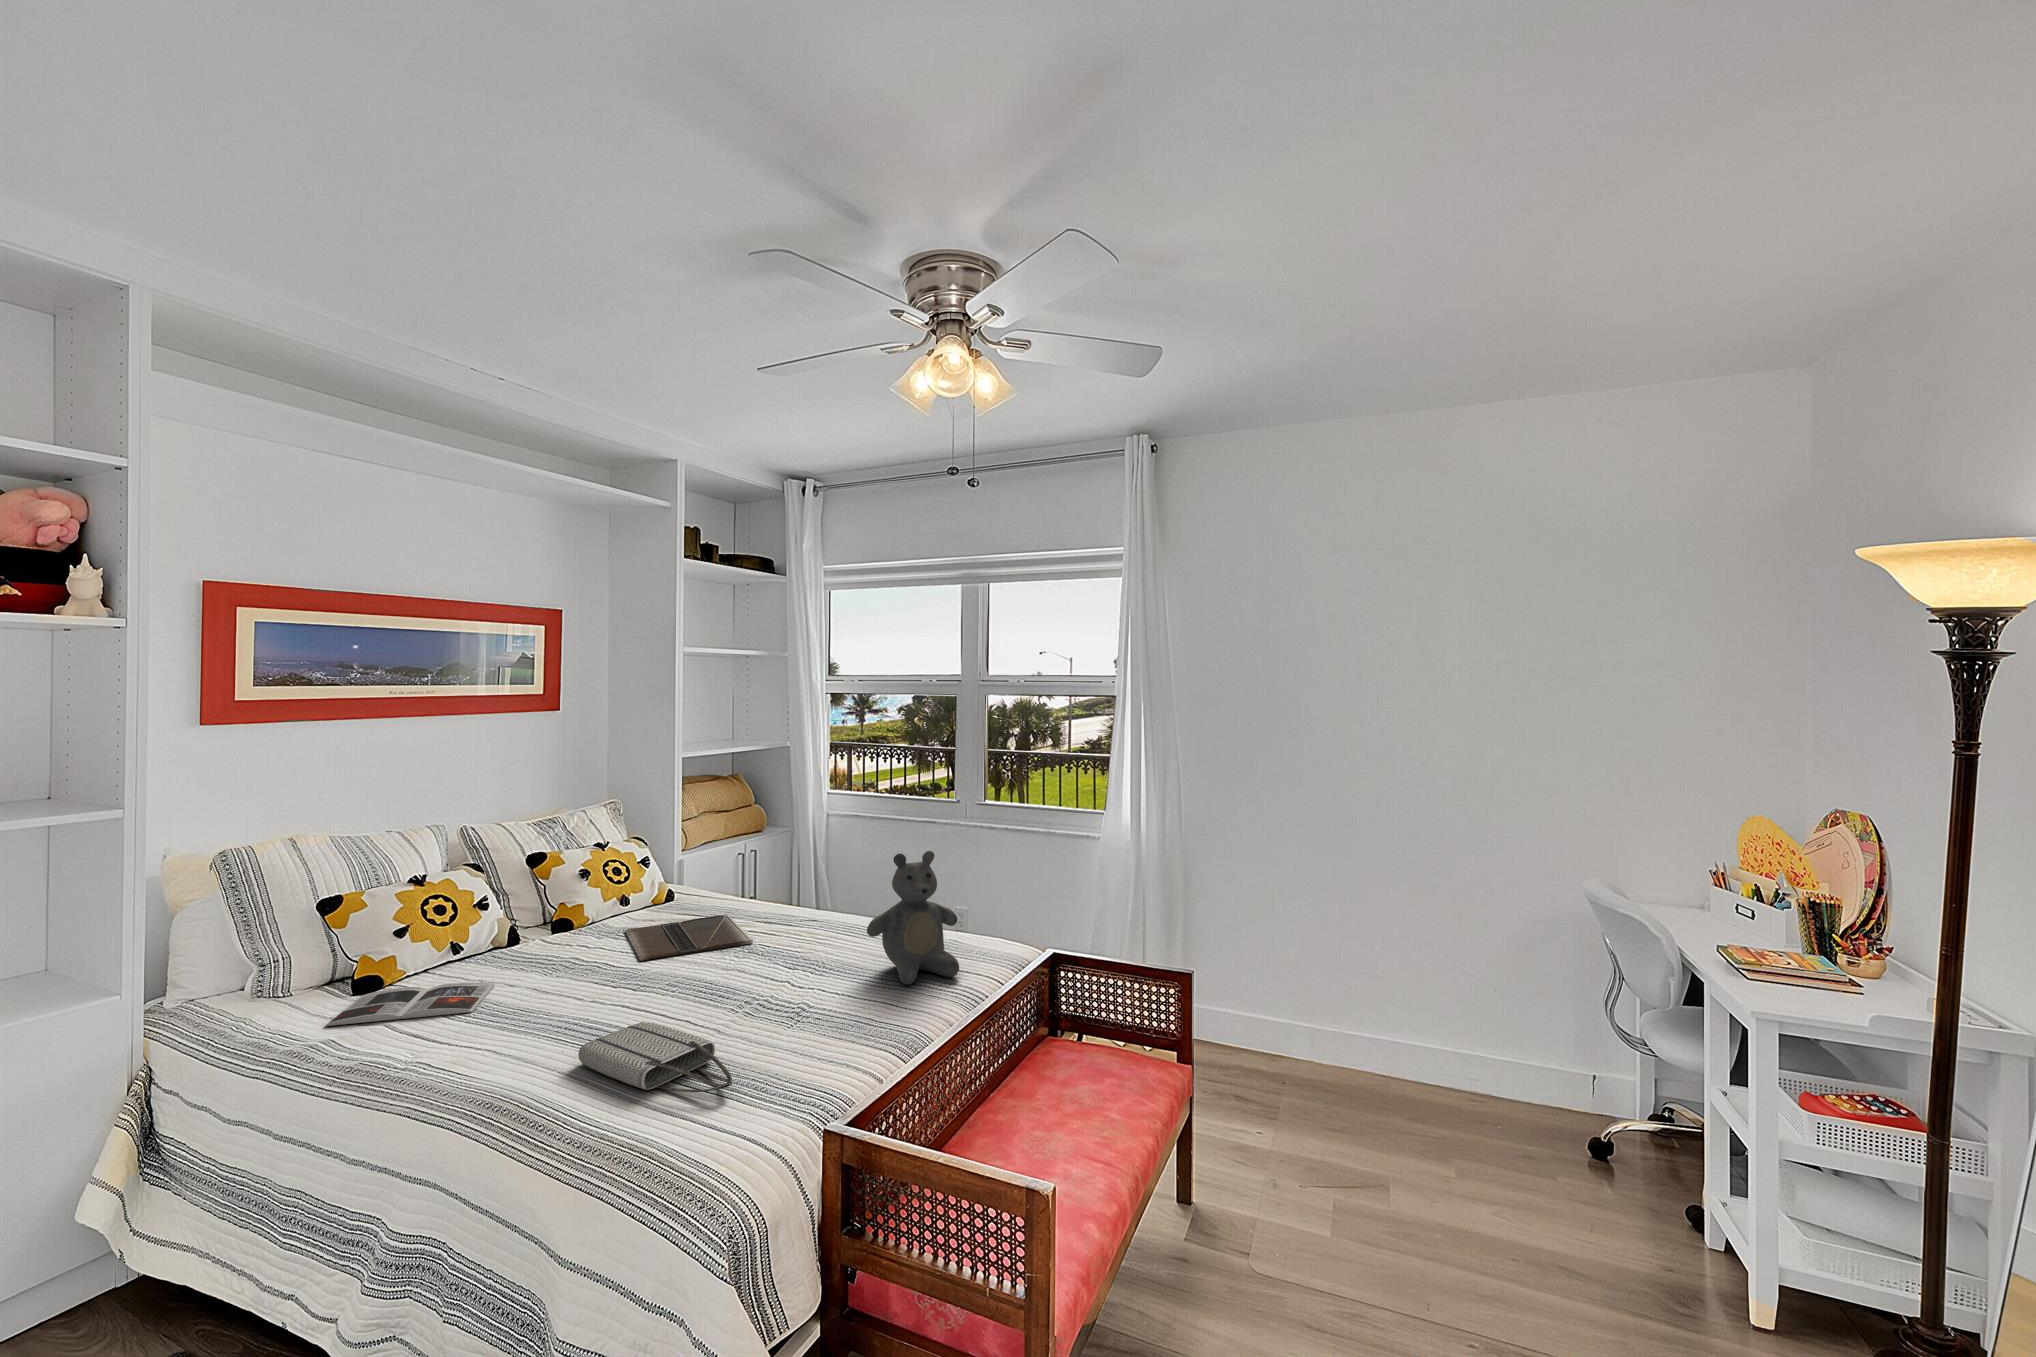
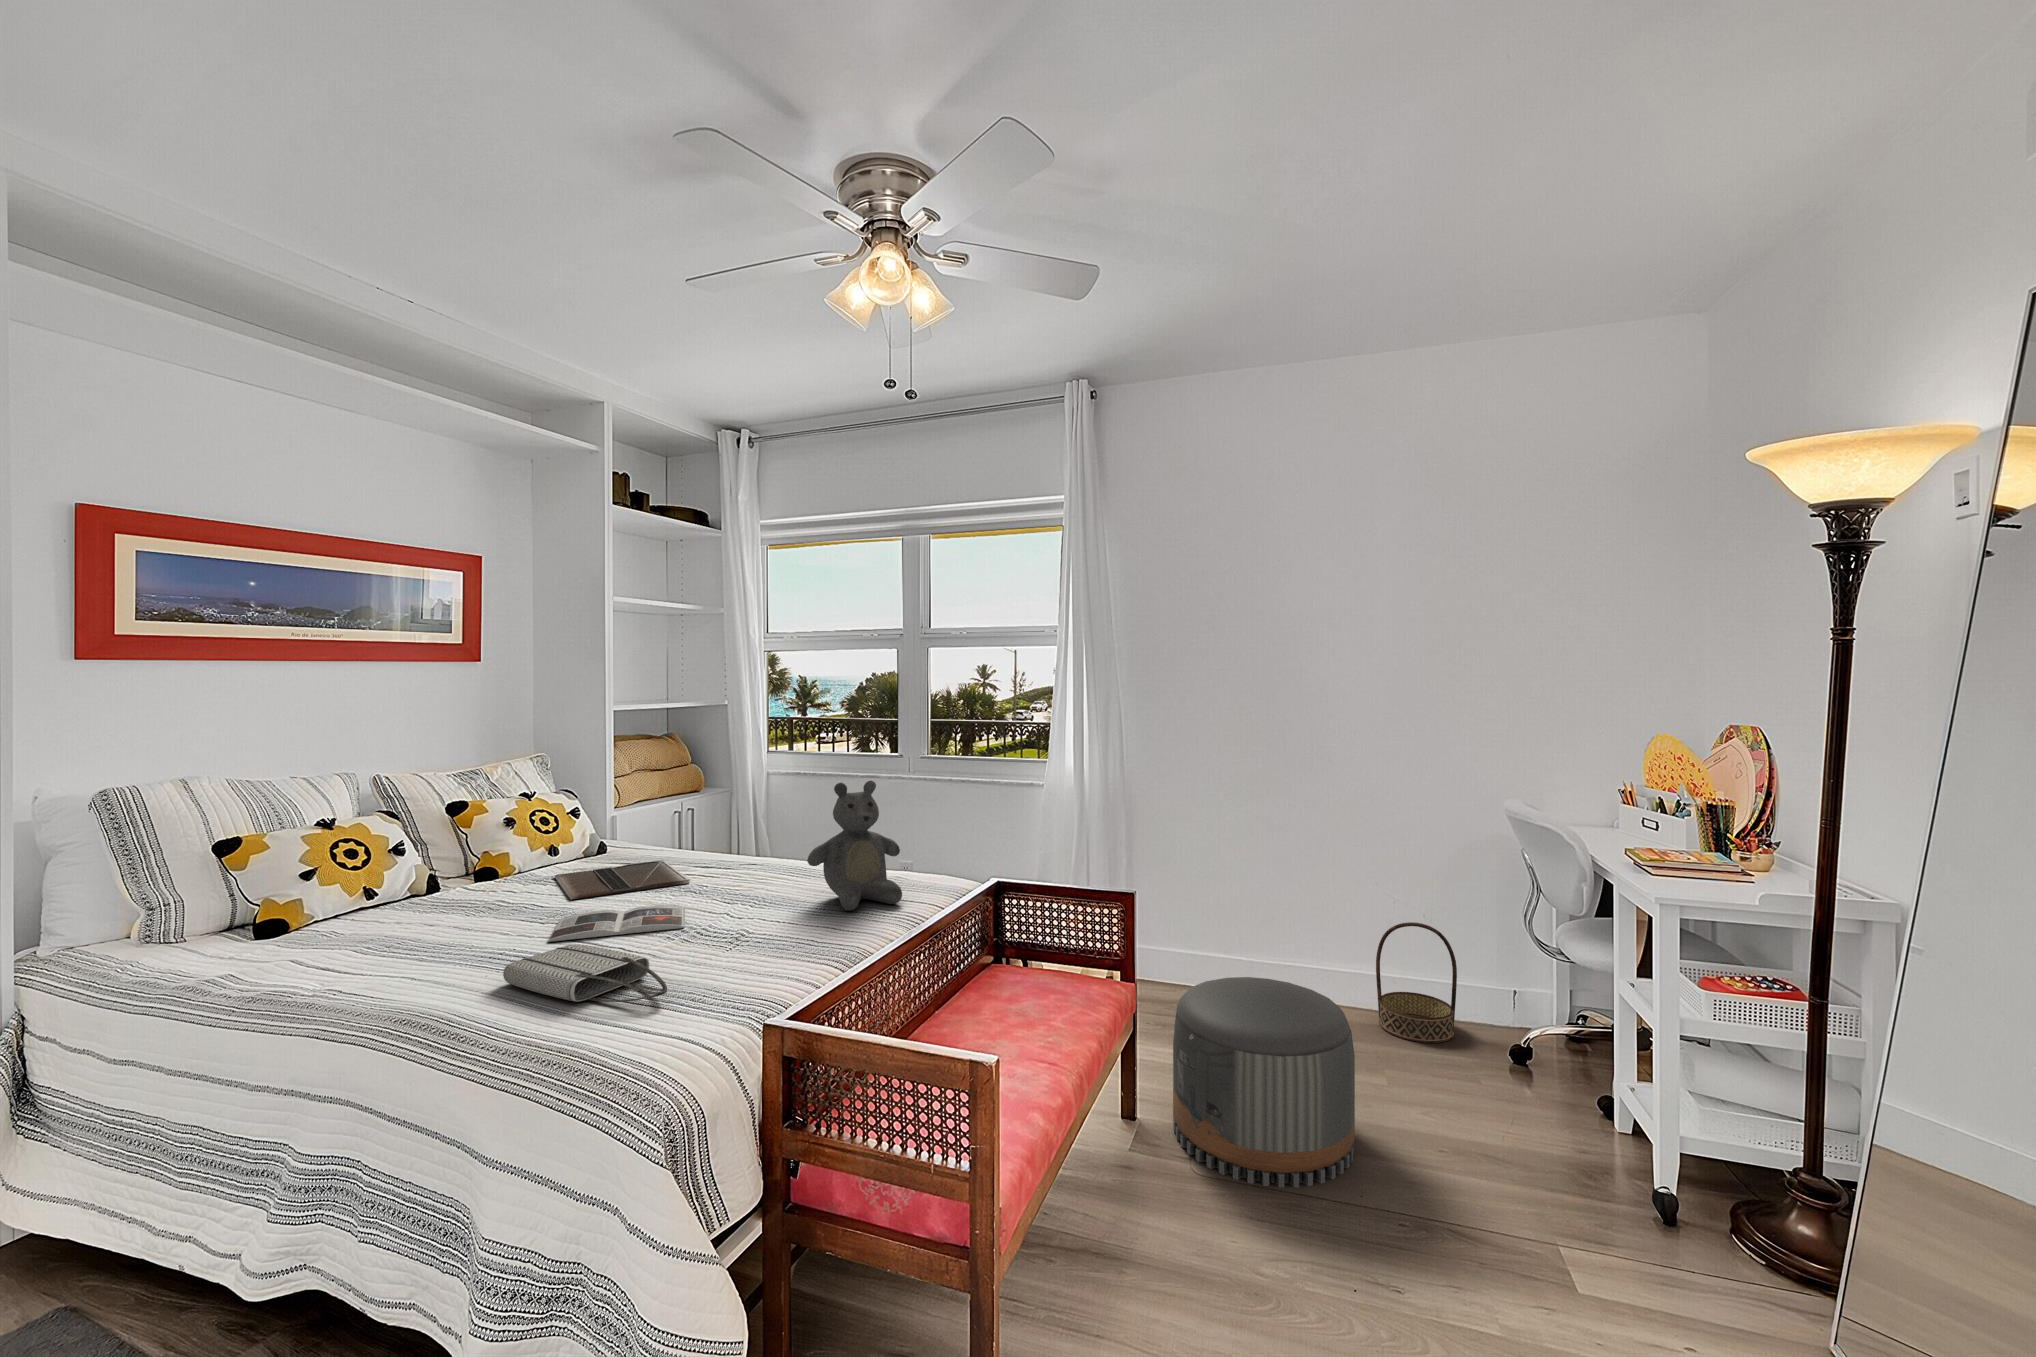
magazine: present [326,983,495,1026] -> present [548,906,685,942]
basket: none [1446,998,1534,1128] -> present [1376,922,1457,1043]
pouf: none [1231,1060,1422,1293] -> present [1173,977,1355,1187]

